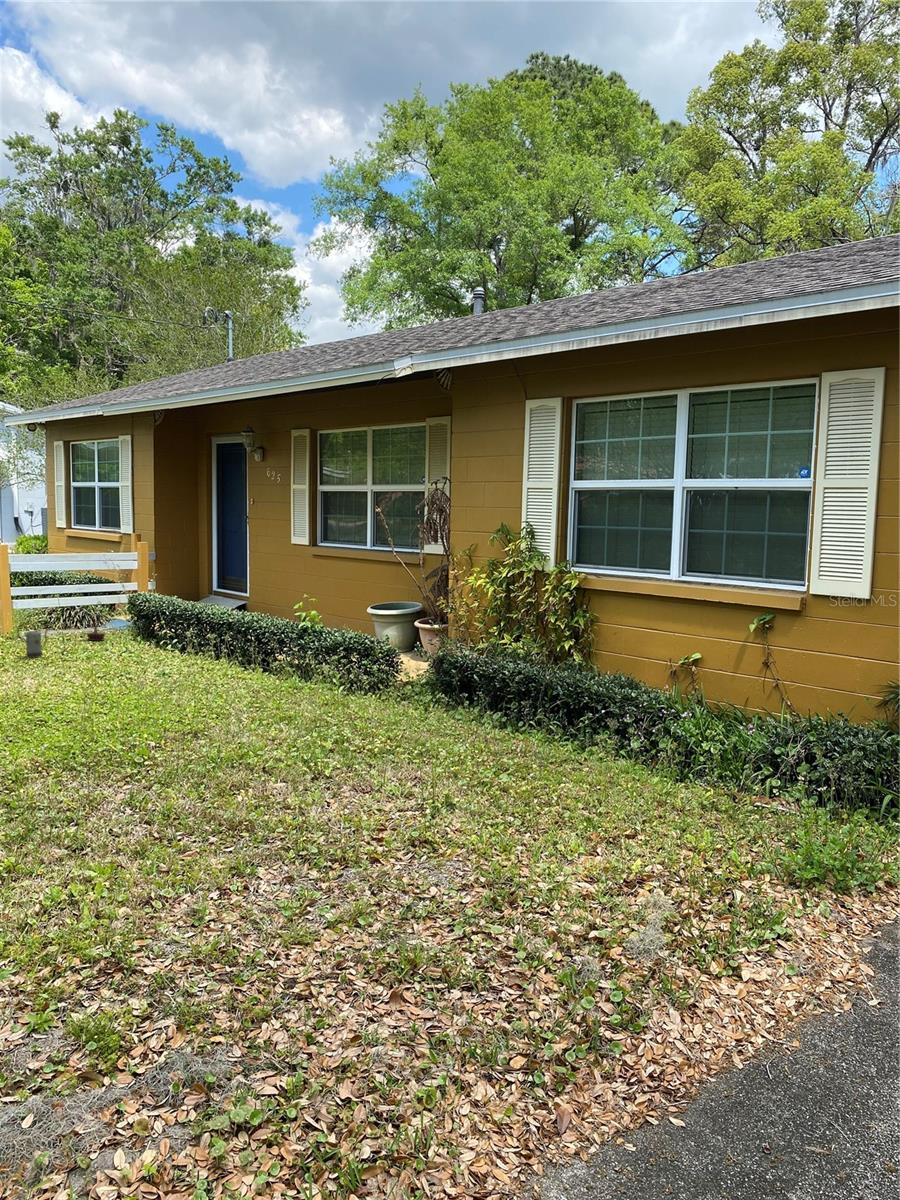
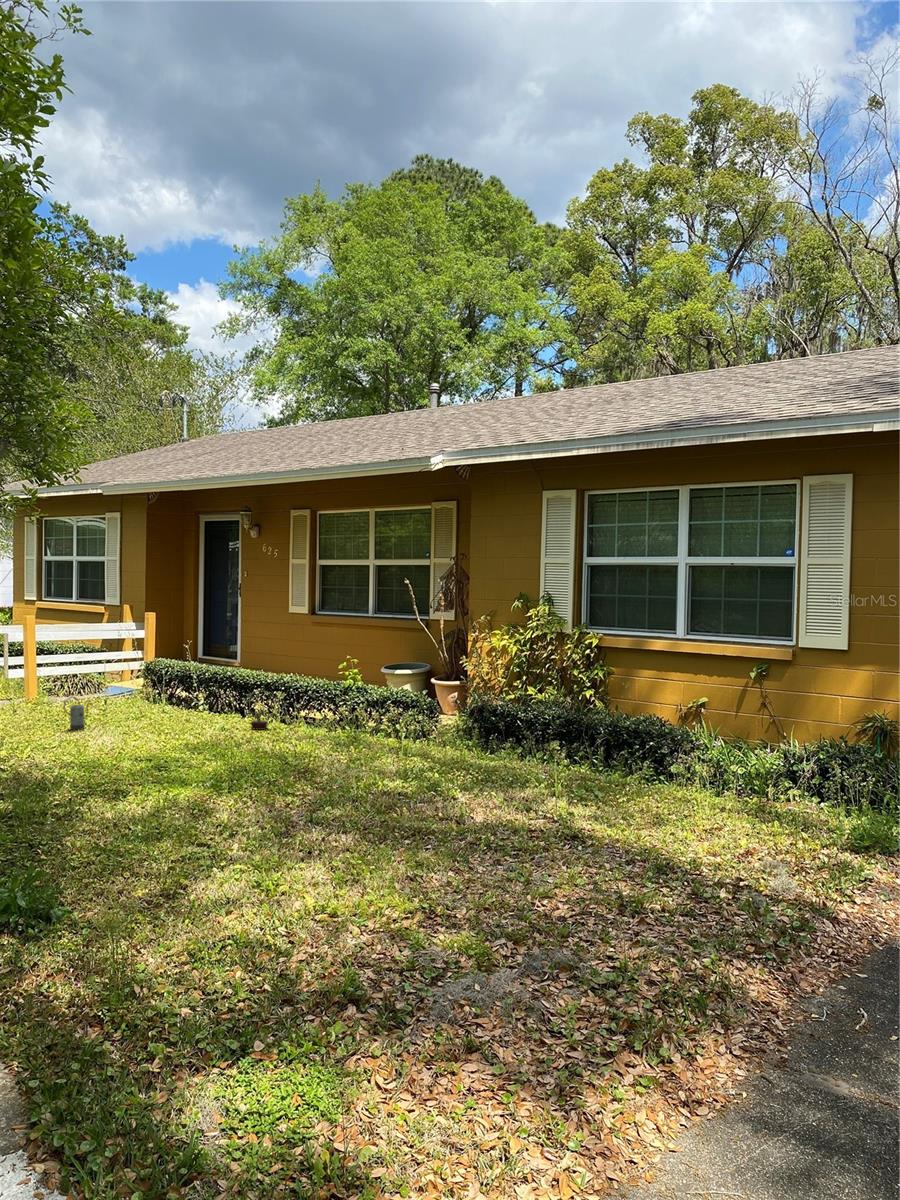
potted plant: present [83,603,112,641] -> present [246,688,279,730]

